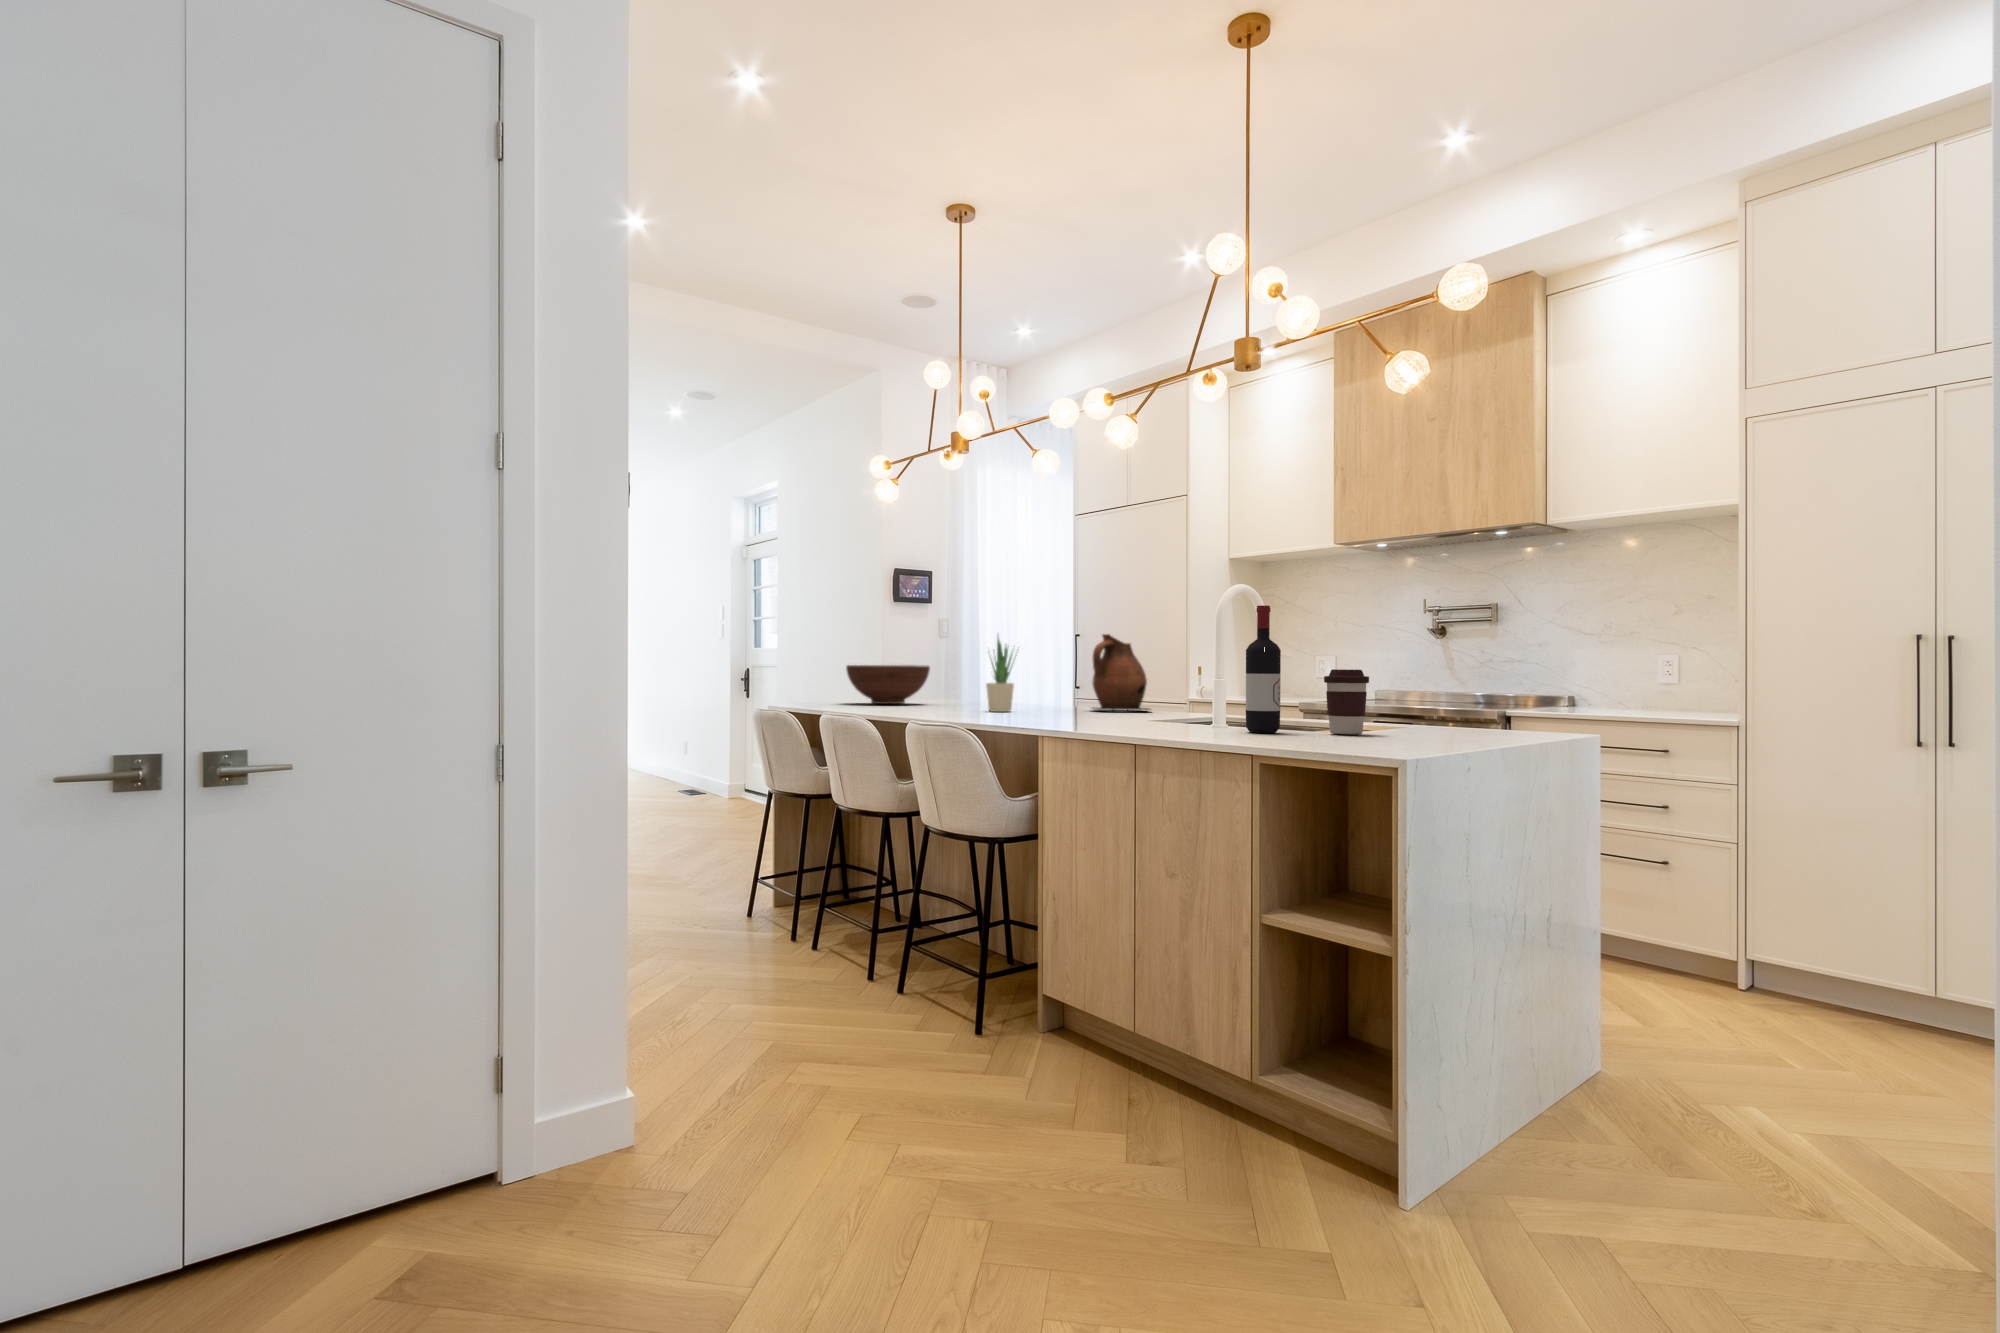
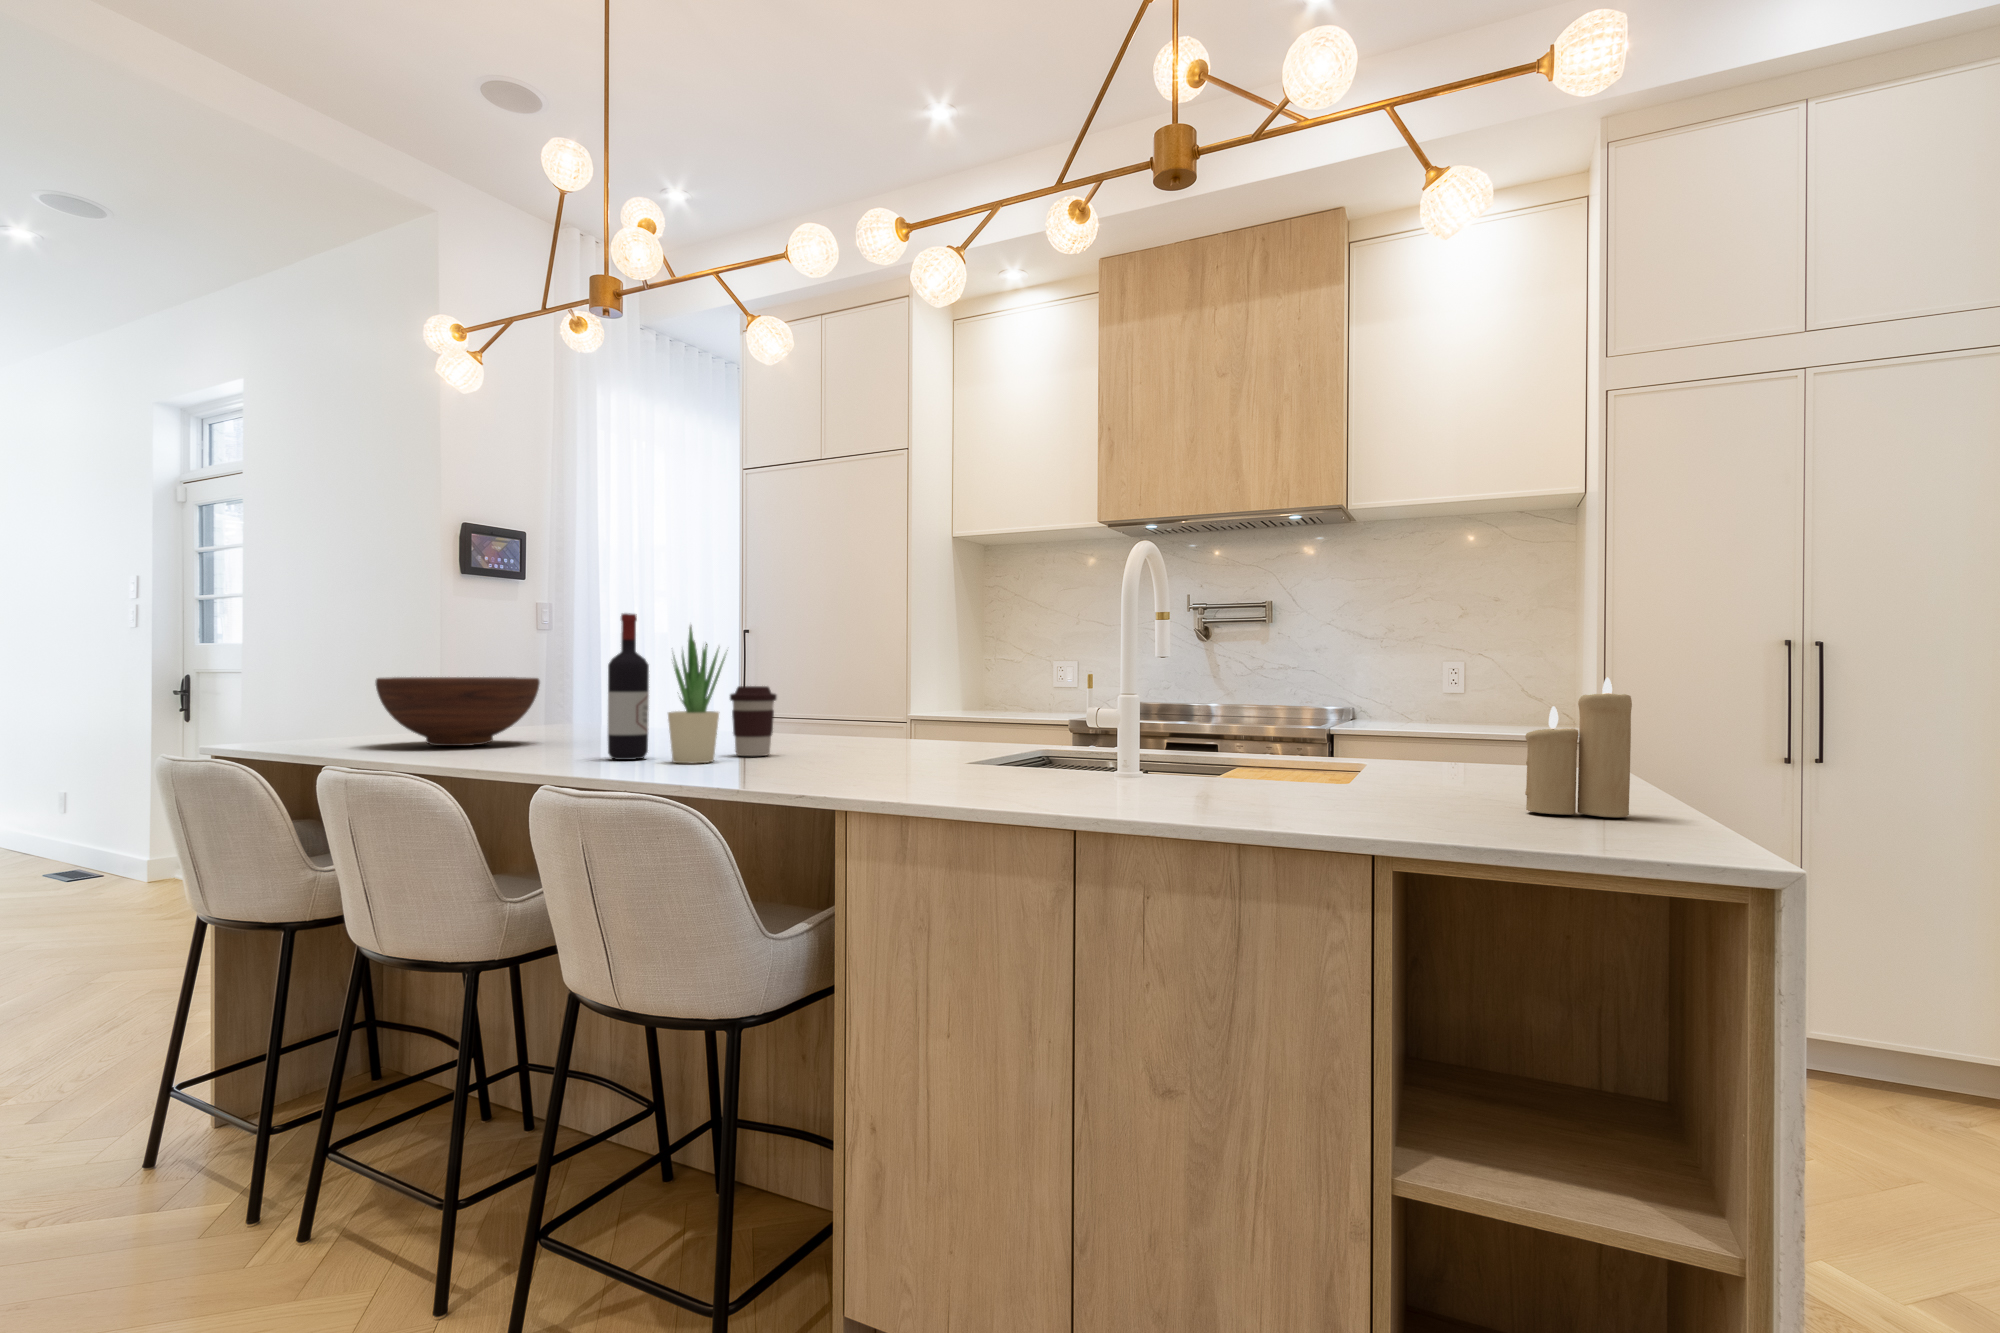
wine bottle: present [1246,605,1281,733] -> present [608,613,649,760]
ceramic pitcher: present [1093,634,1150,710] -> none [830,629,941,753]
candle: none [1398,657,1456,736] -> present [1525,677,1632,818]
coffee cup: present [1324,669,1369,734] -> present [730,686,777,756]

